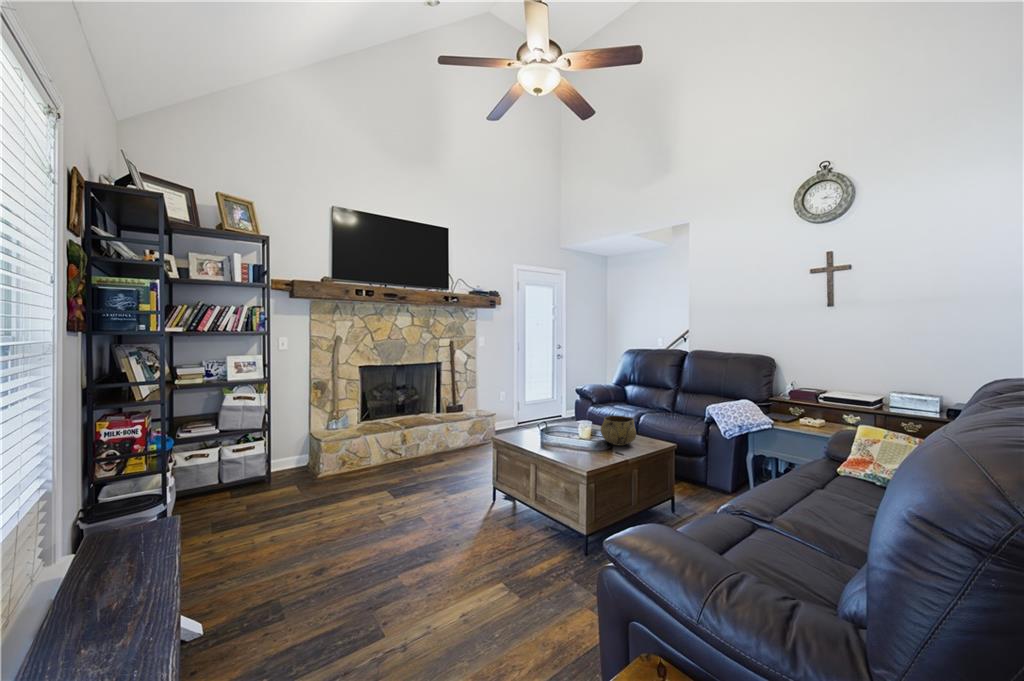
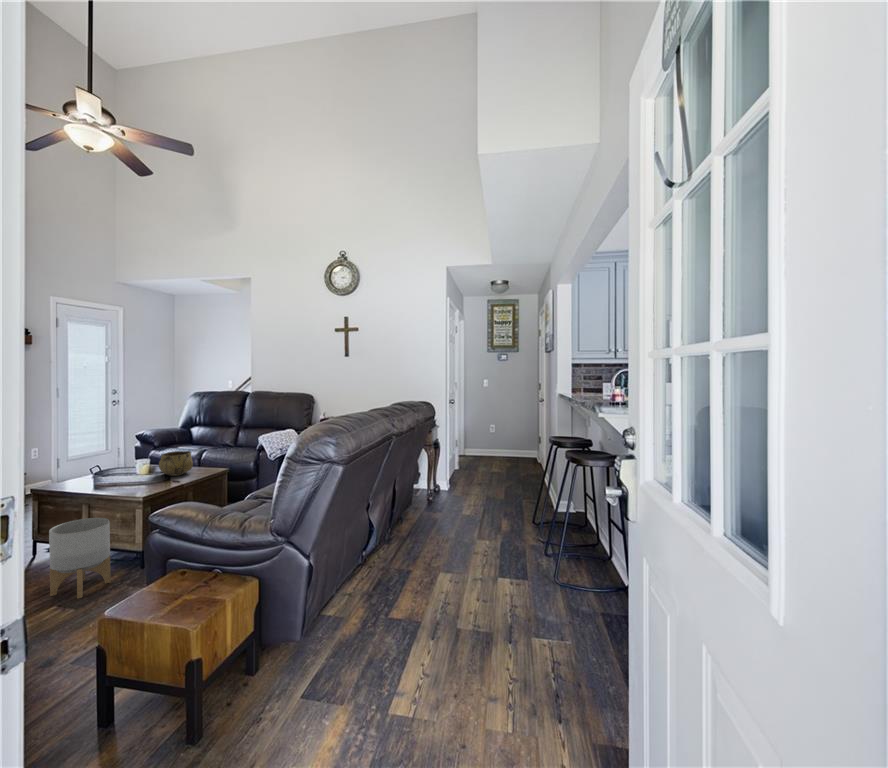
planter: none [502,482,555,577] -> present [49,518,111,598]

